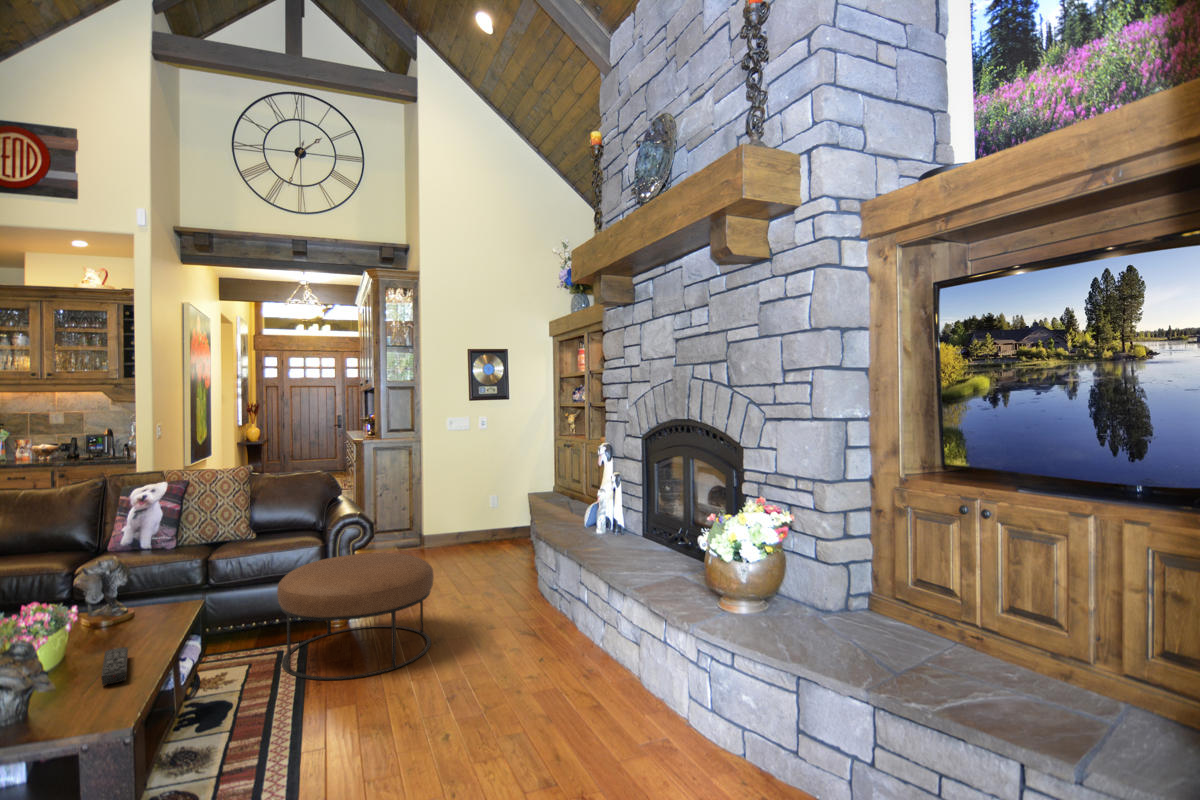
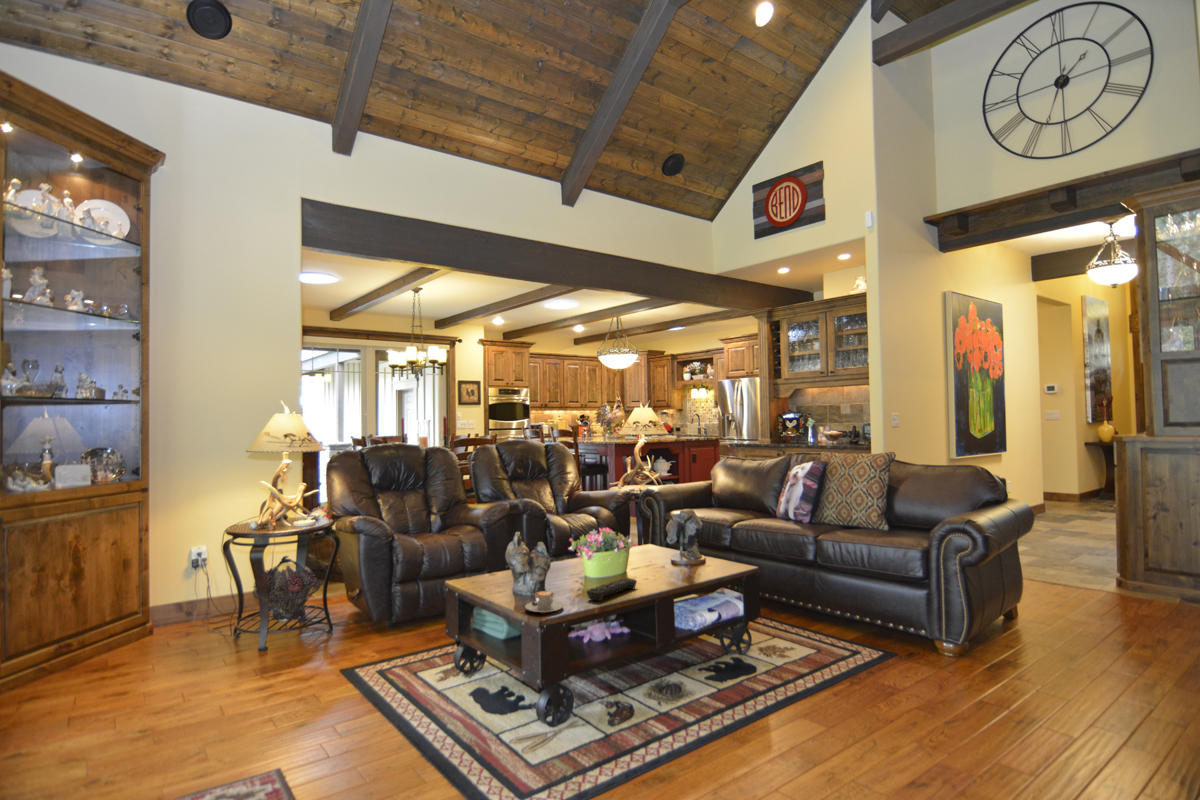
ottoman: present [277,553,434,680] -> none [820,566,1029,731]
coffee cup: none [40,690,107,725] -> present [525,591,564,613]

